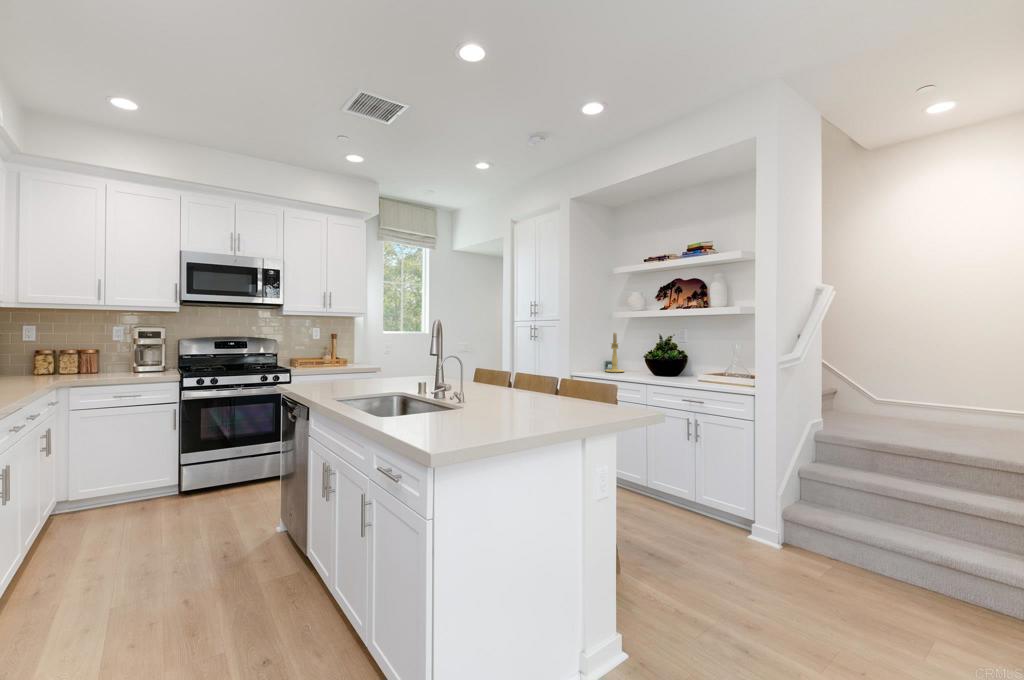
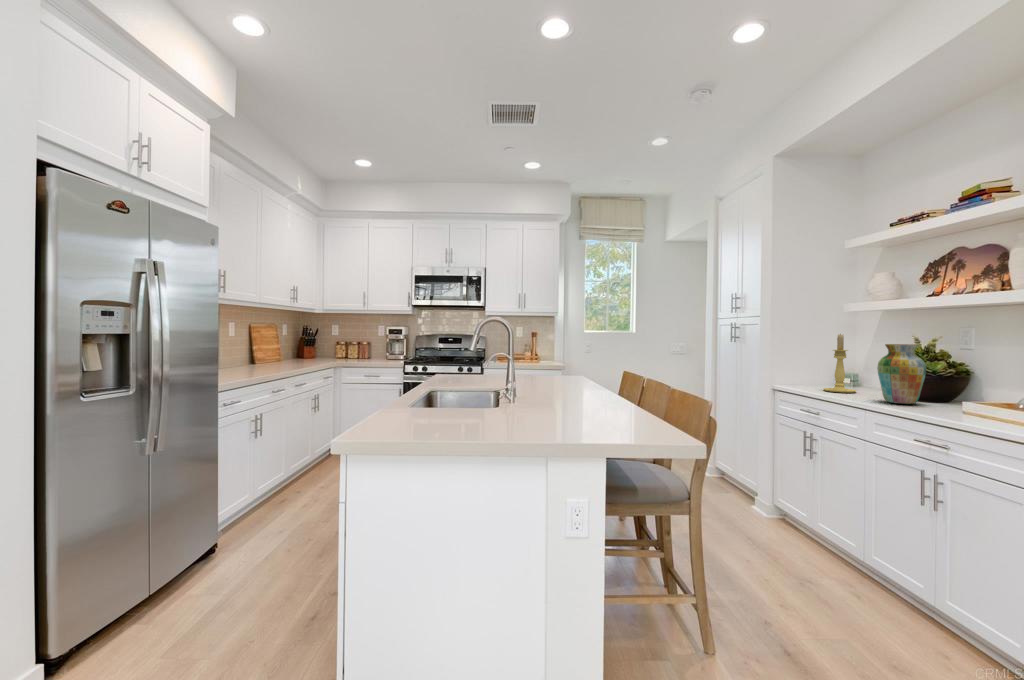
vase: none [648,340,674,378] -> present [877,344,926,404]

